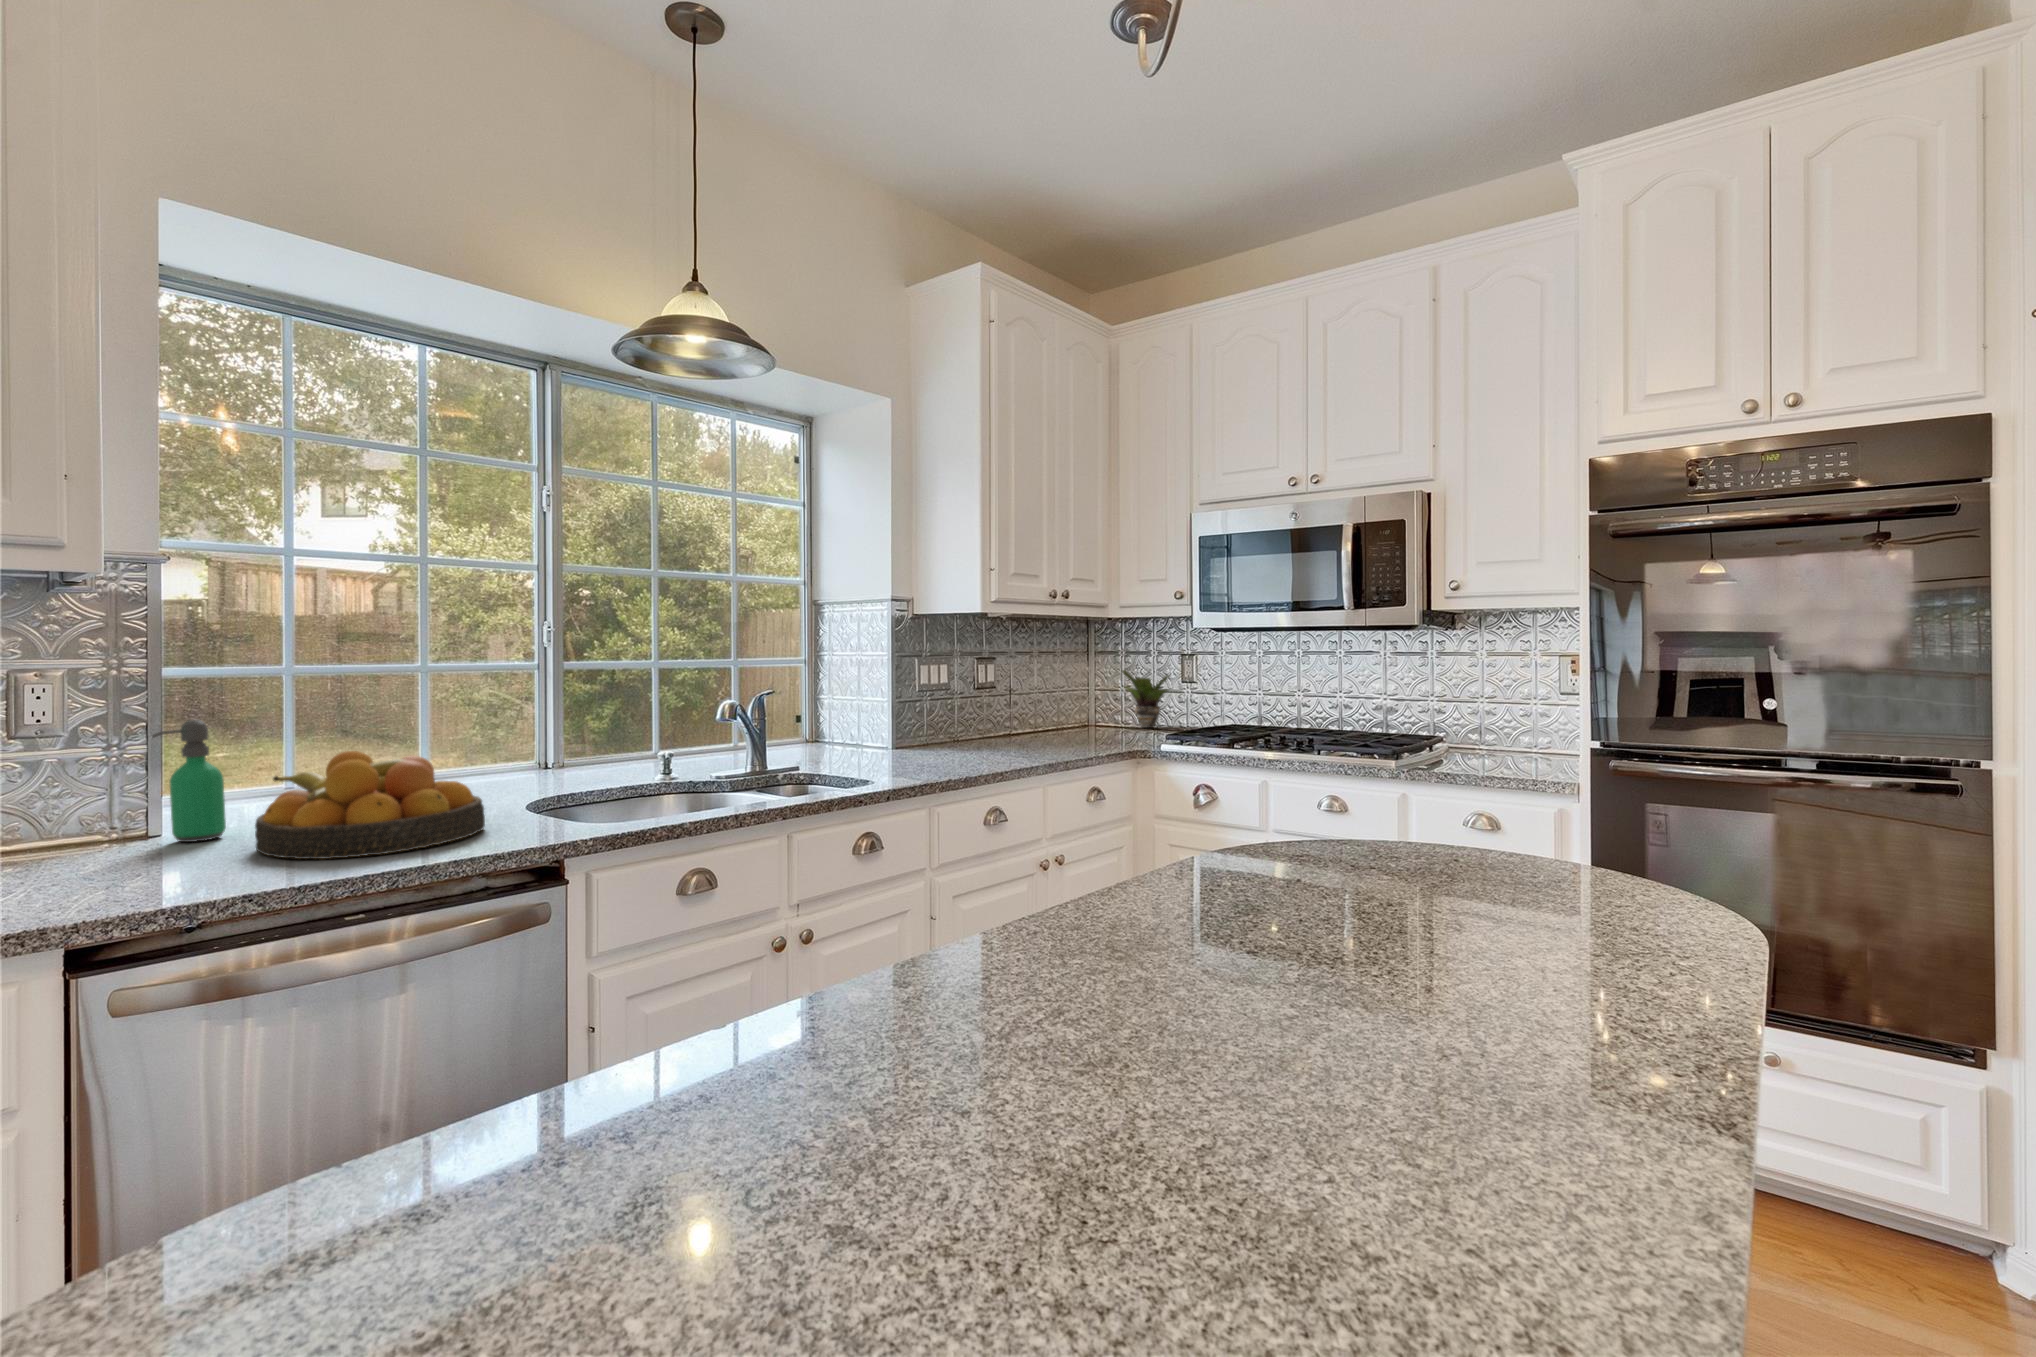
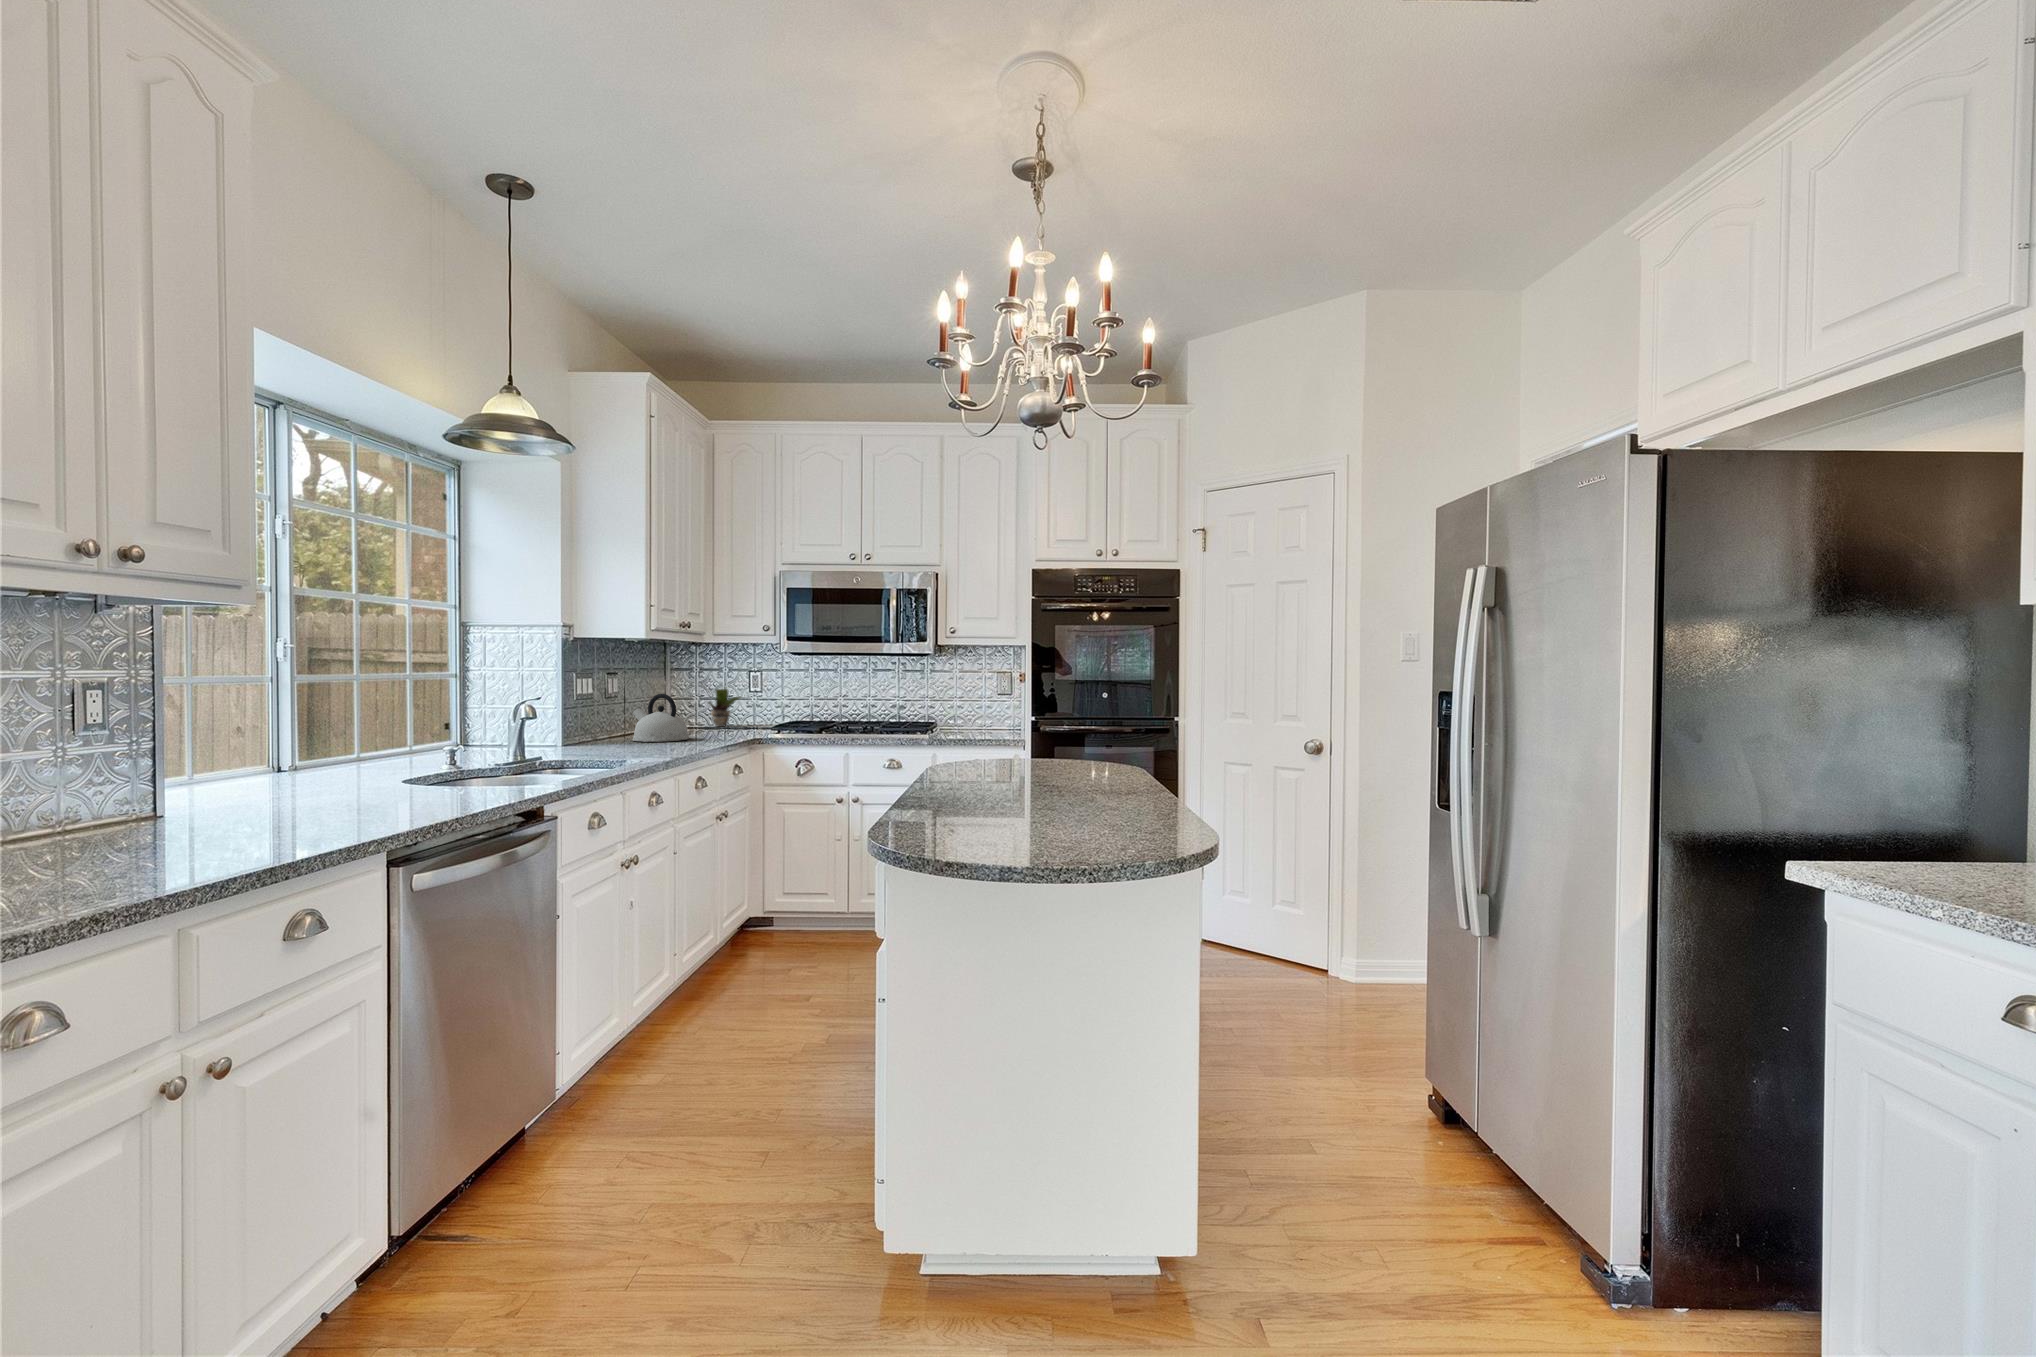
kettle: none [983,686,1053,750] -> present [632,694,689,742]
soap dispenser: present [152,720,226,842] -> none [89,719,147,833]
fruit bowl: present [255,751,485,859] -> none [222,743,430,827]

